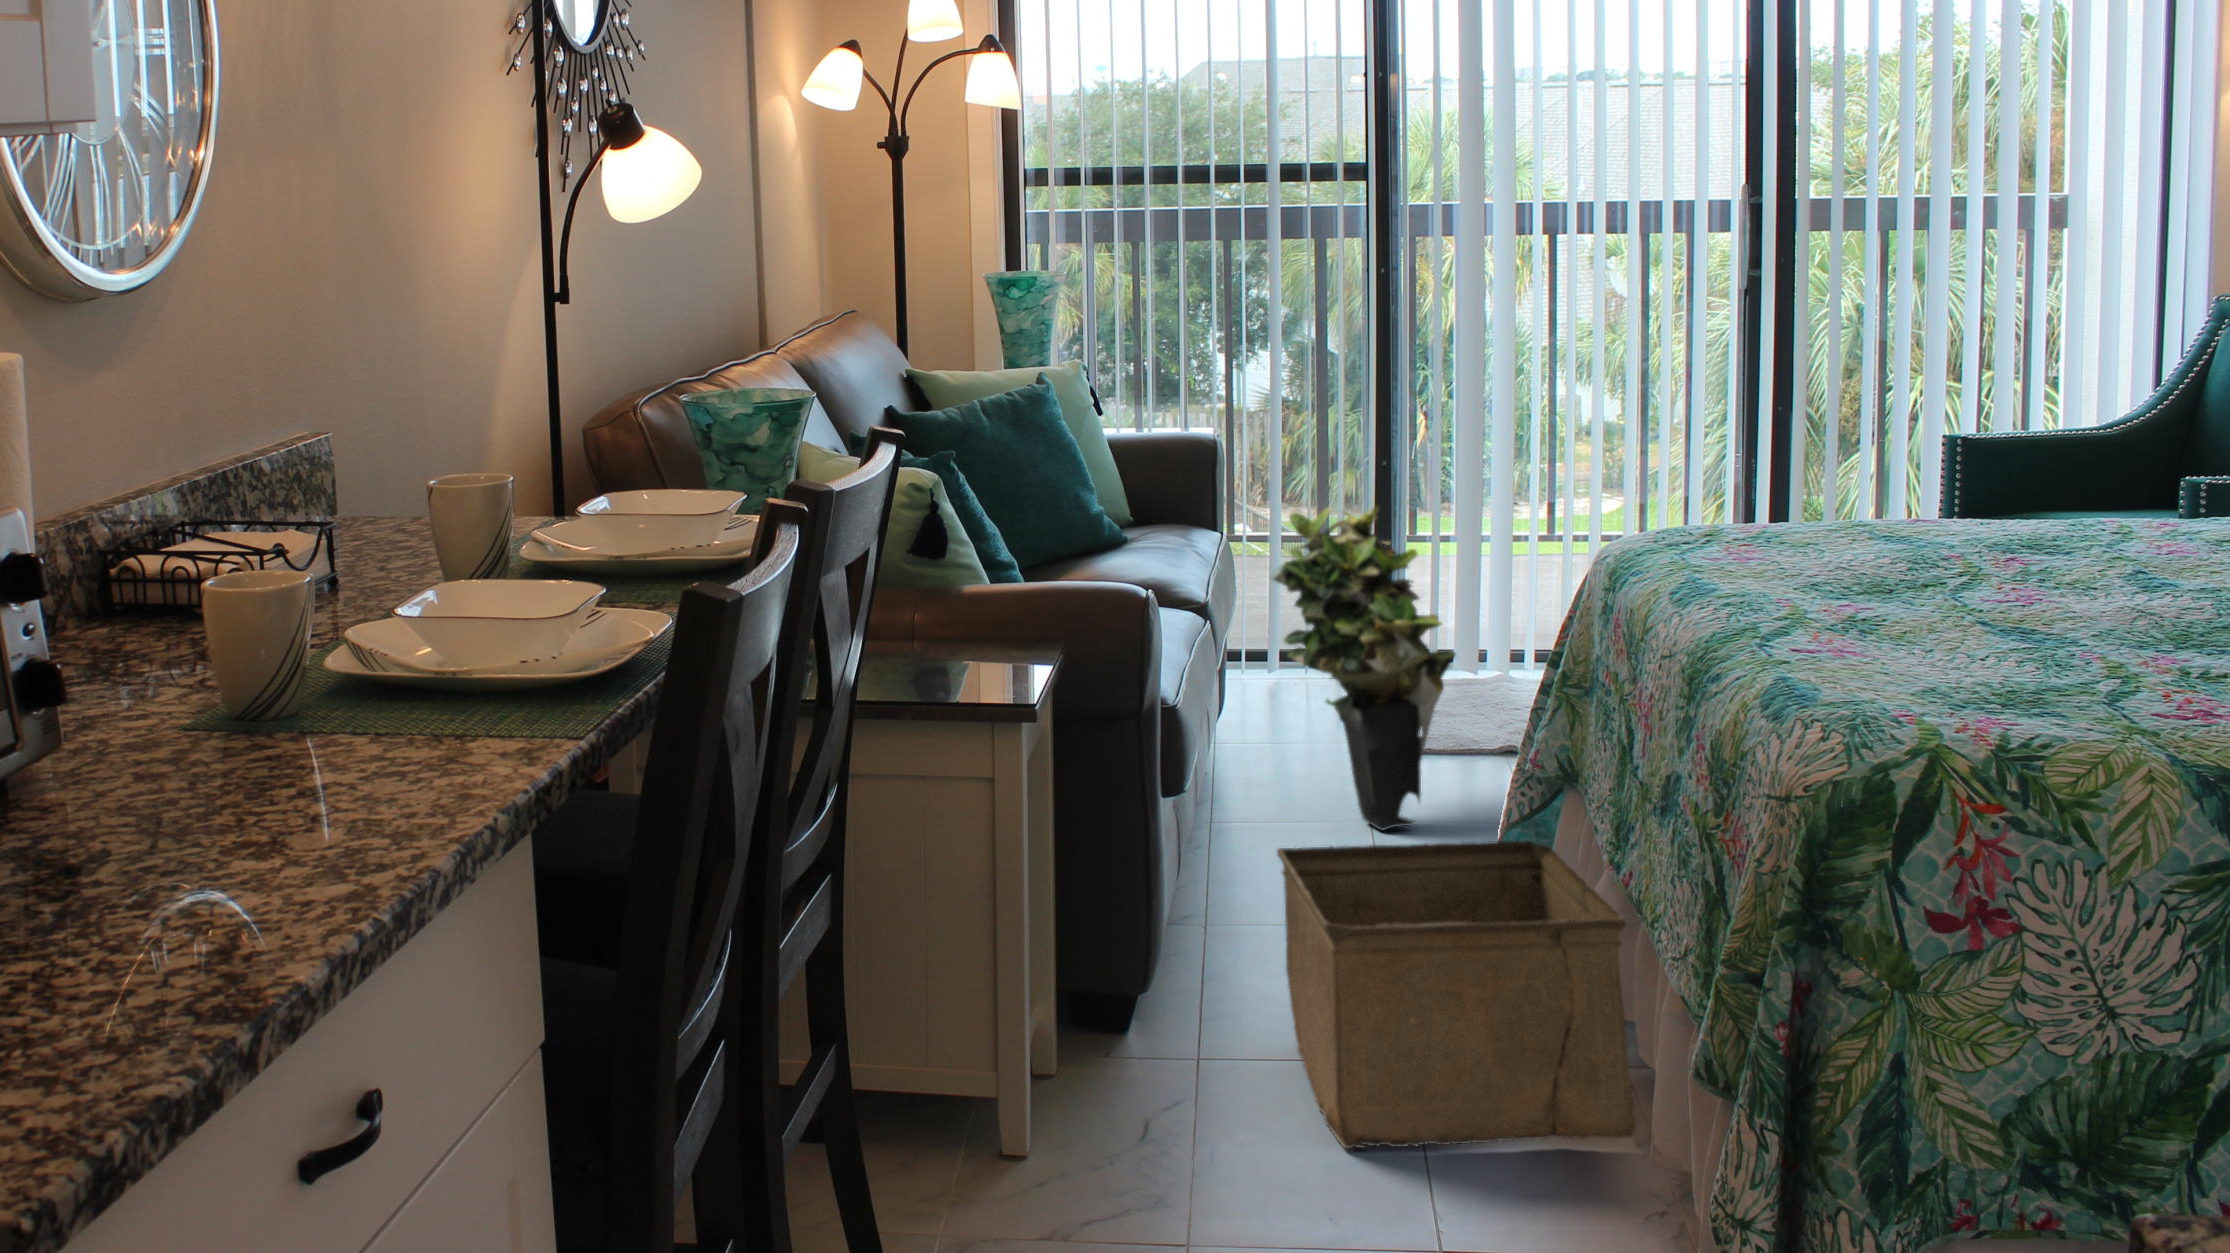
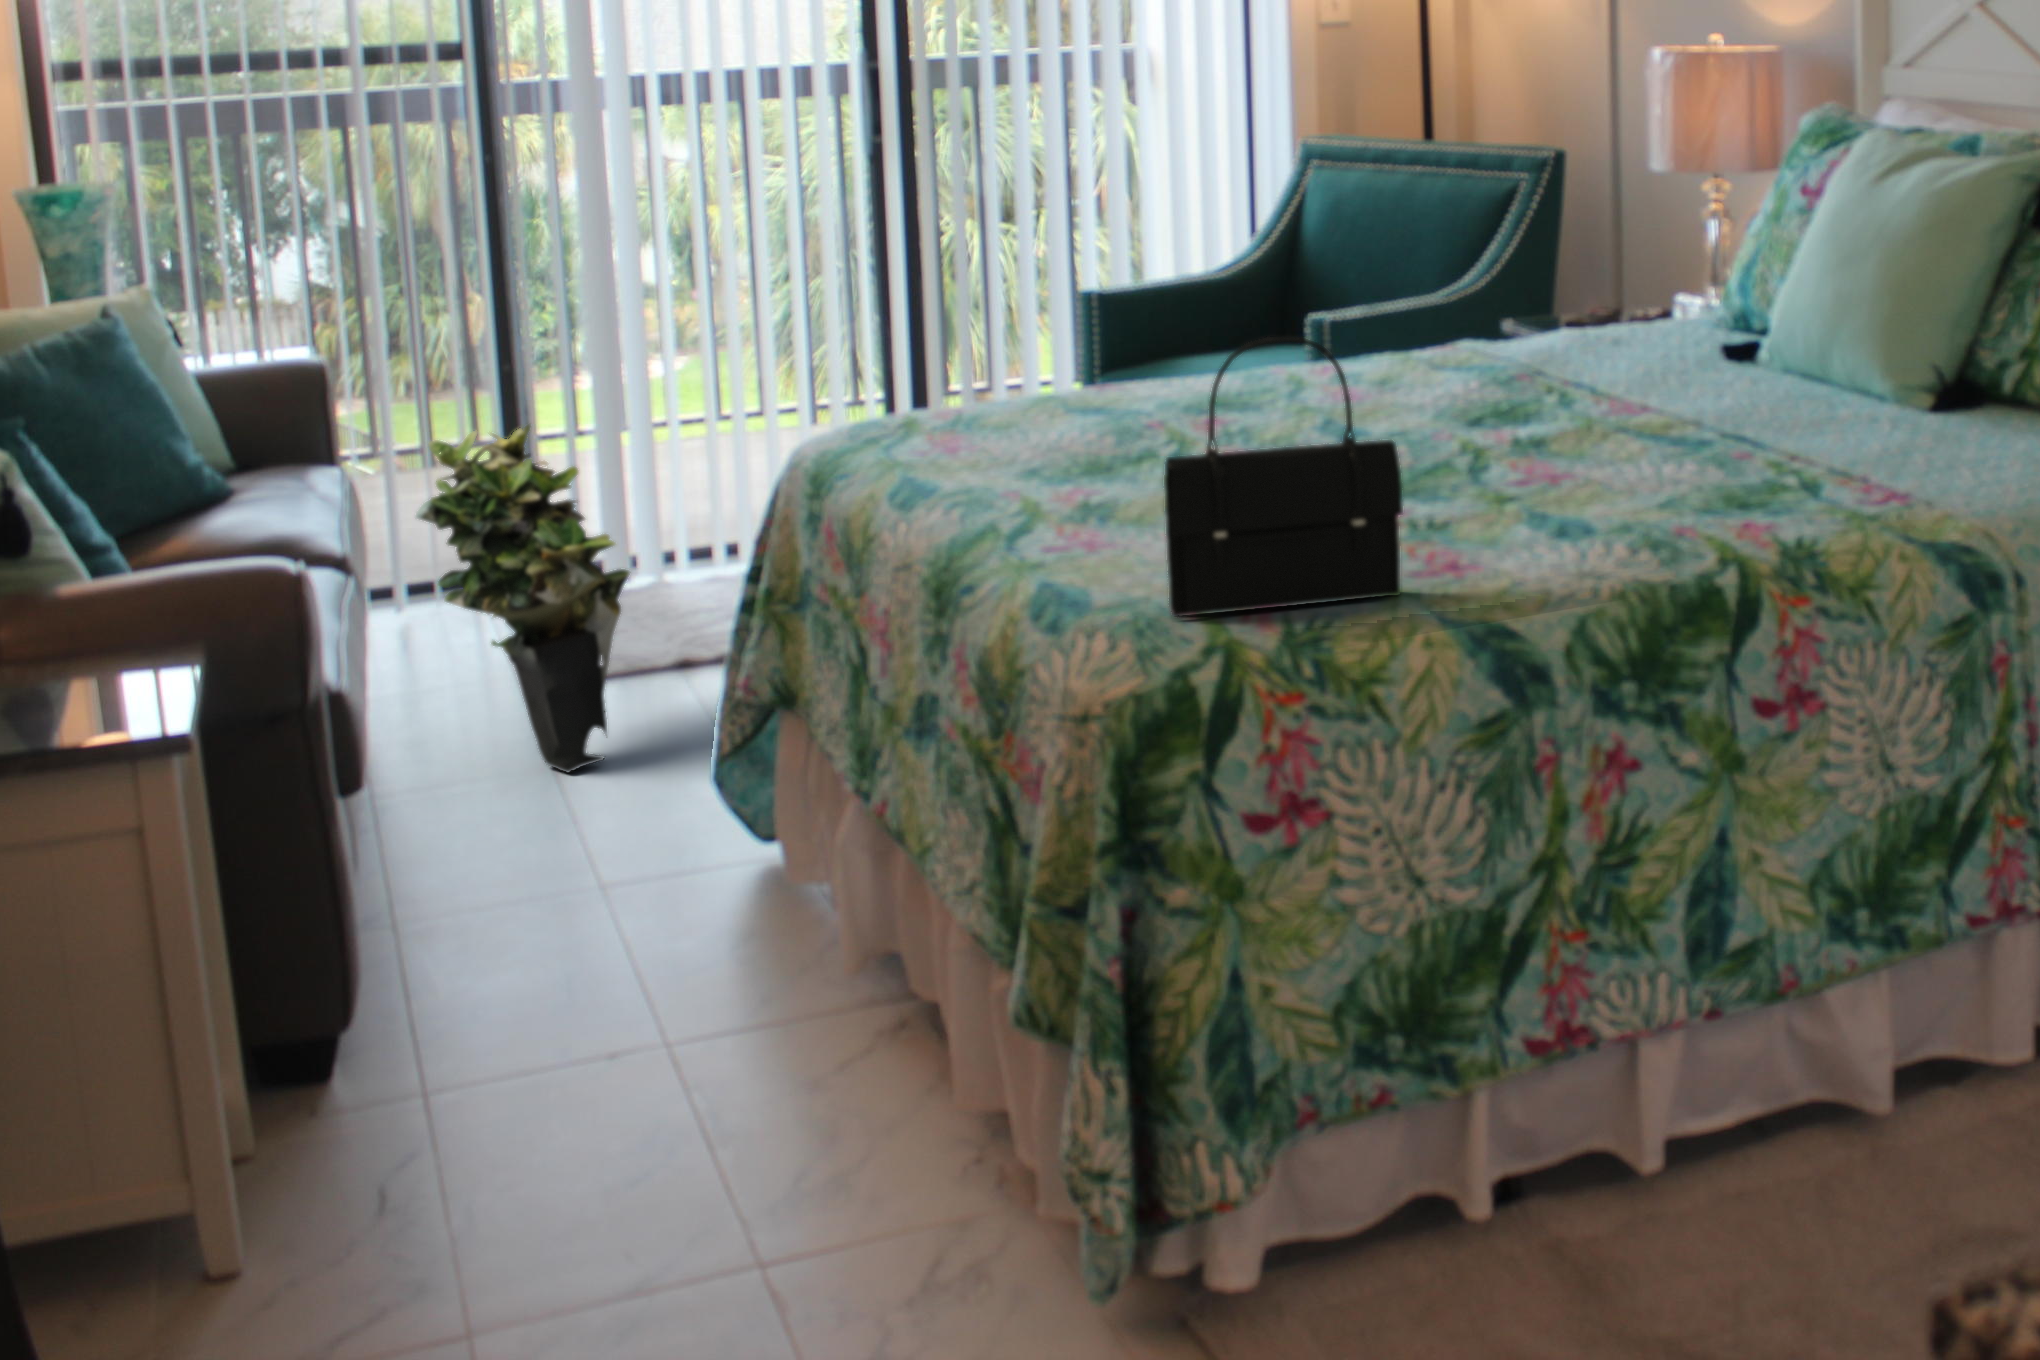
handbag: none [1883,464,2141,734] -> present [1164,337,1403,617]
storage bin: present [1277,841,1636,1148] -> none [482,777,918,1181]

